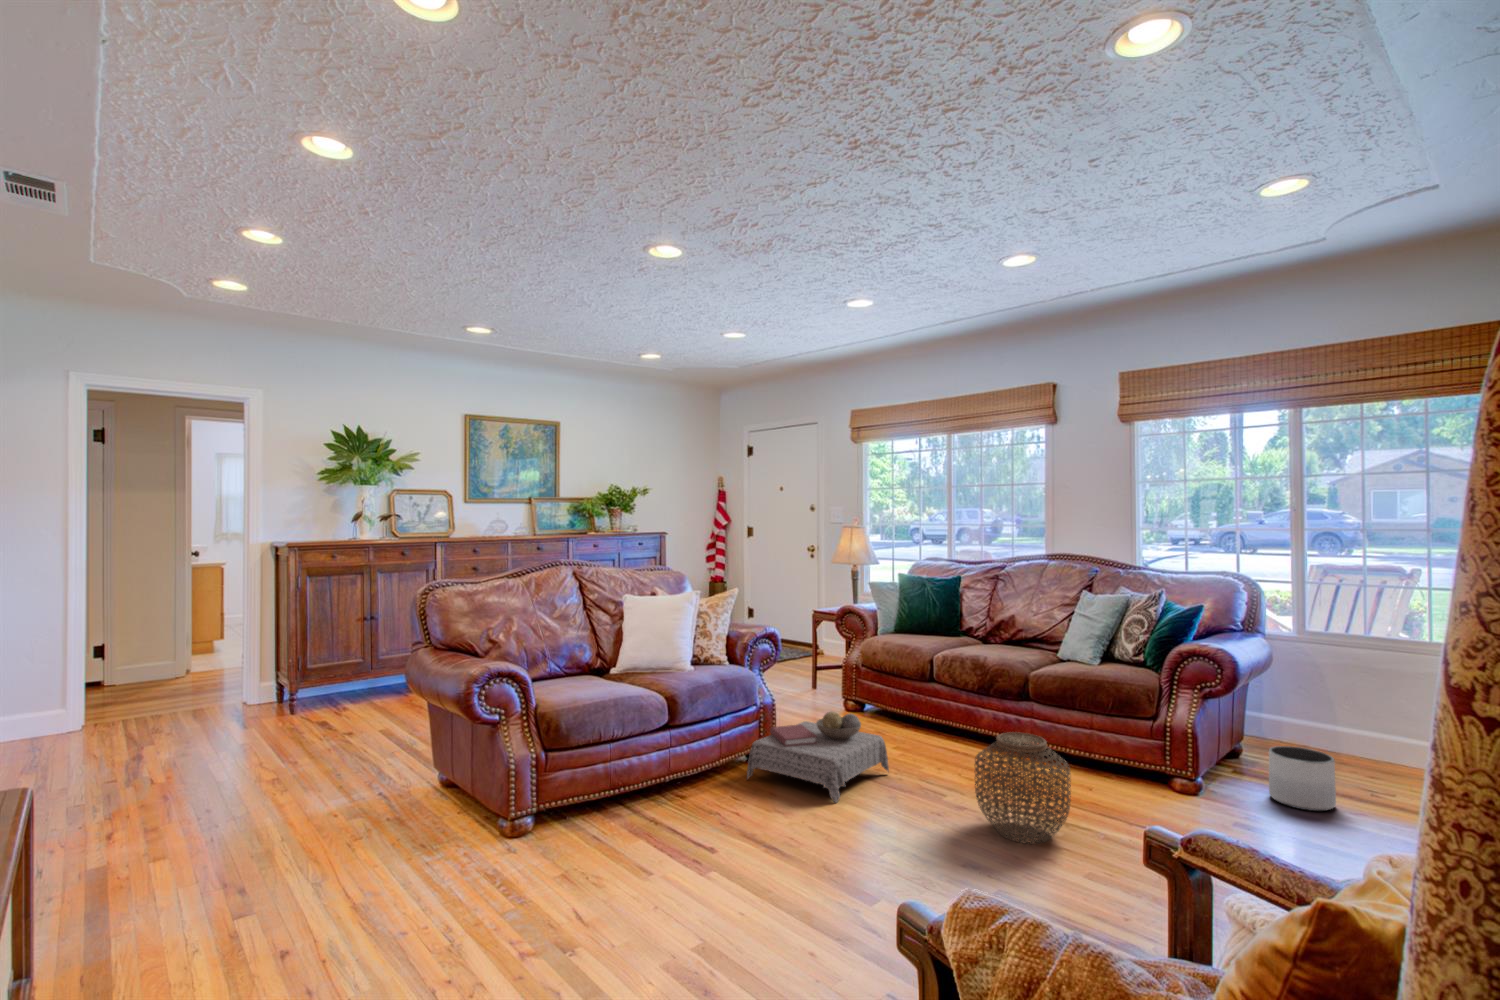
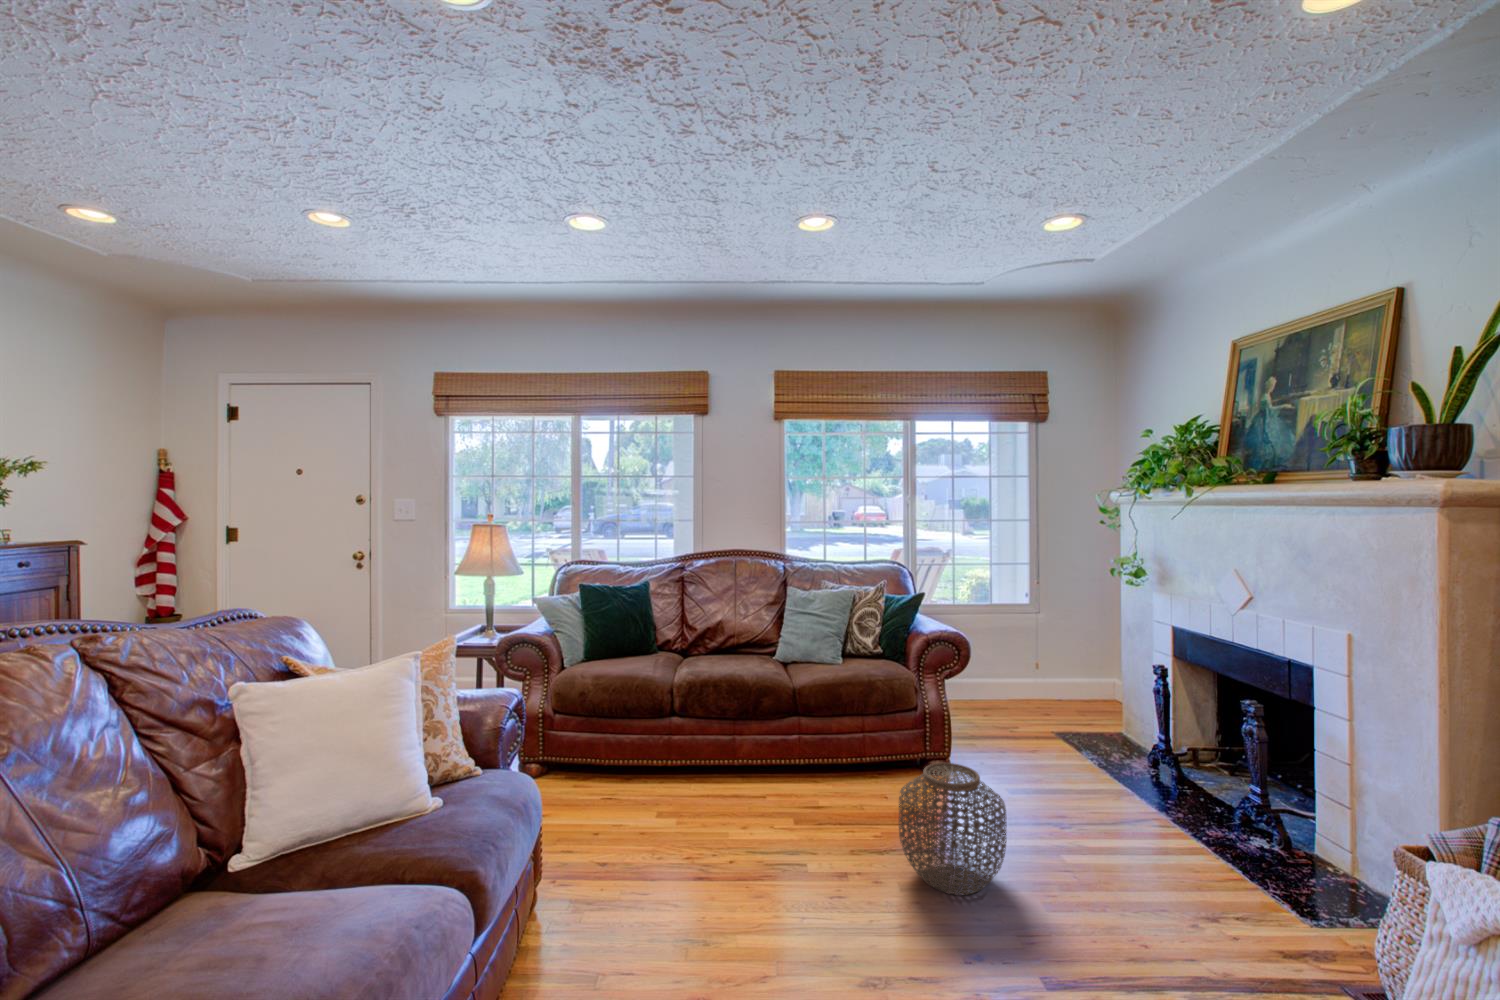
ottoman: present [747,711,889,803] -> none [574,796,752,969]
planter: present [1269,746,1336,811] -> none [974,703,1021,756]

